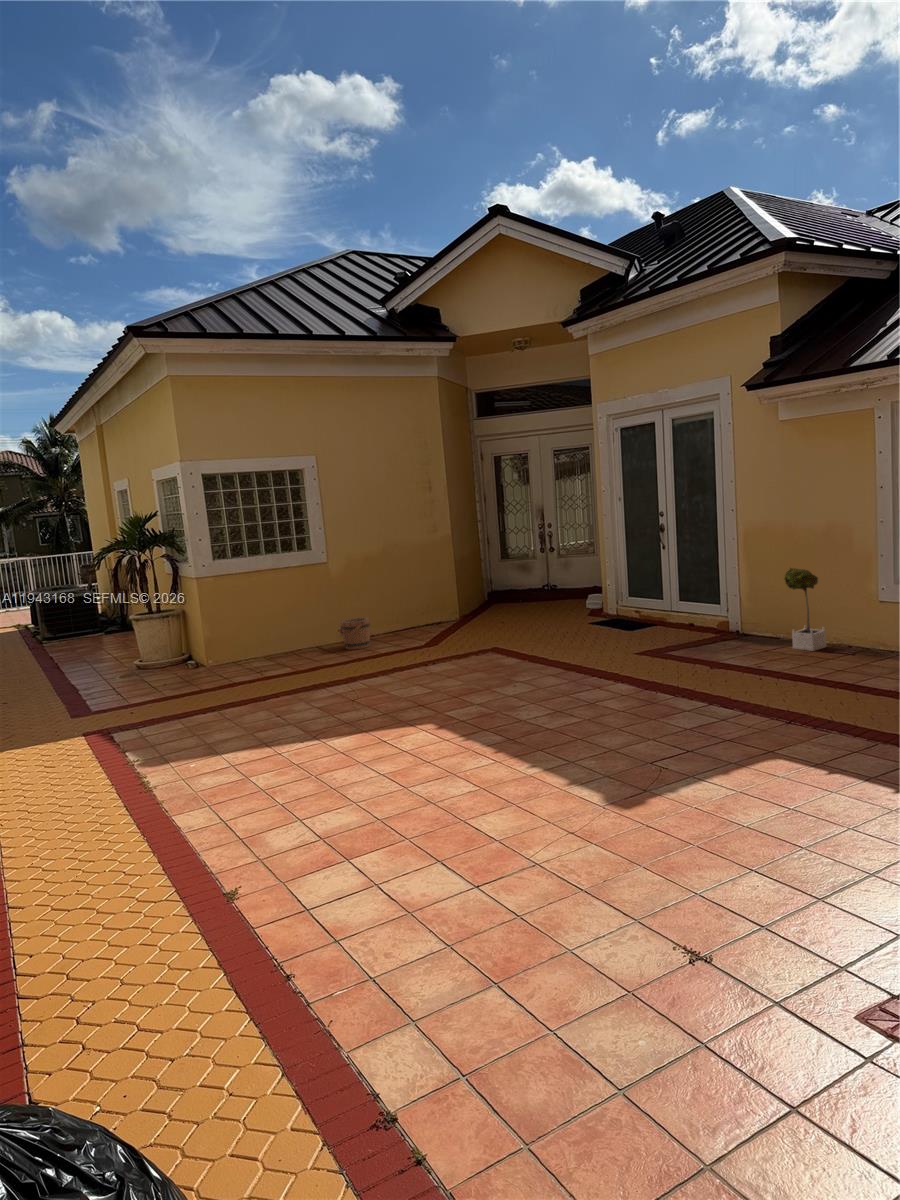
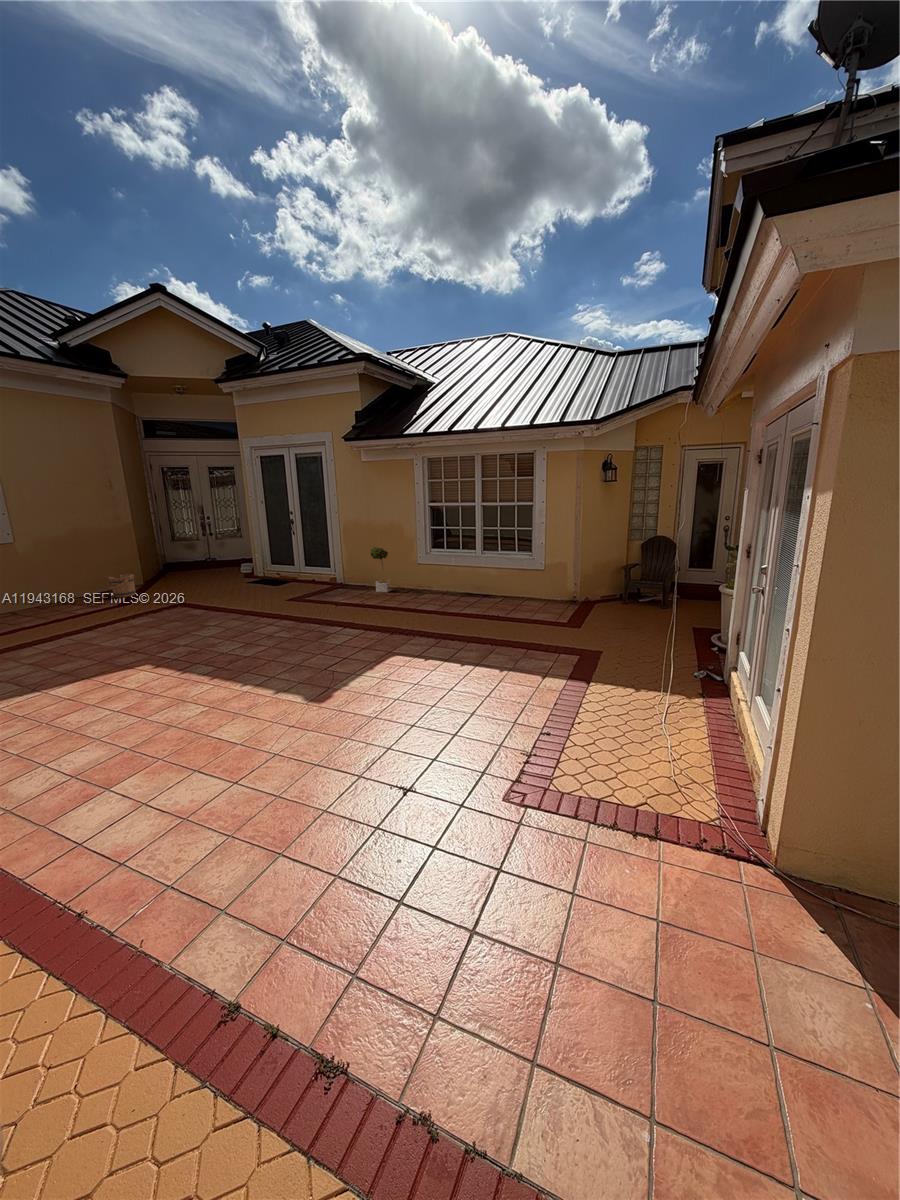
bucket: present [339,617,370,650] -> present [108,574,136,597]

